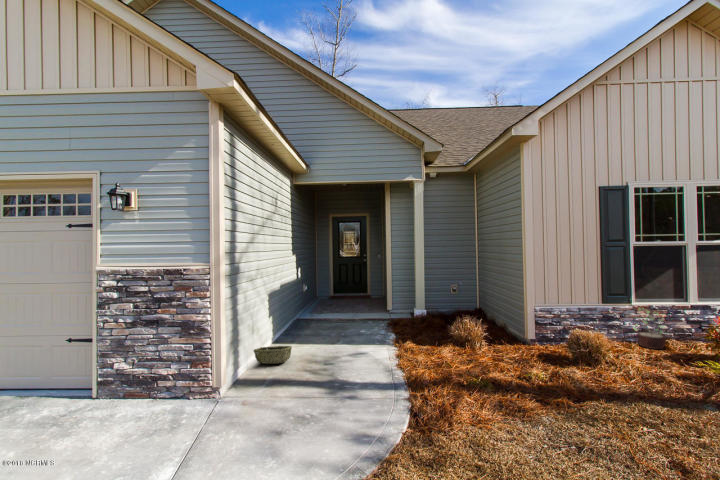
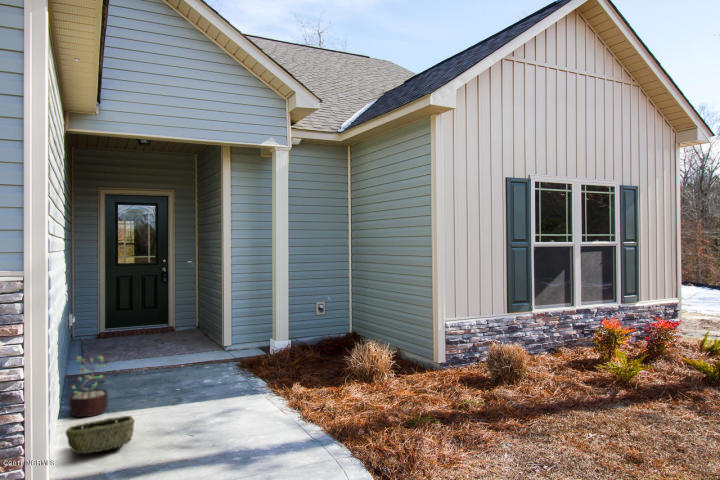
decorative plant: present [633,308,665,349] -> present [69,354,108,417]

